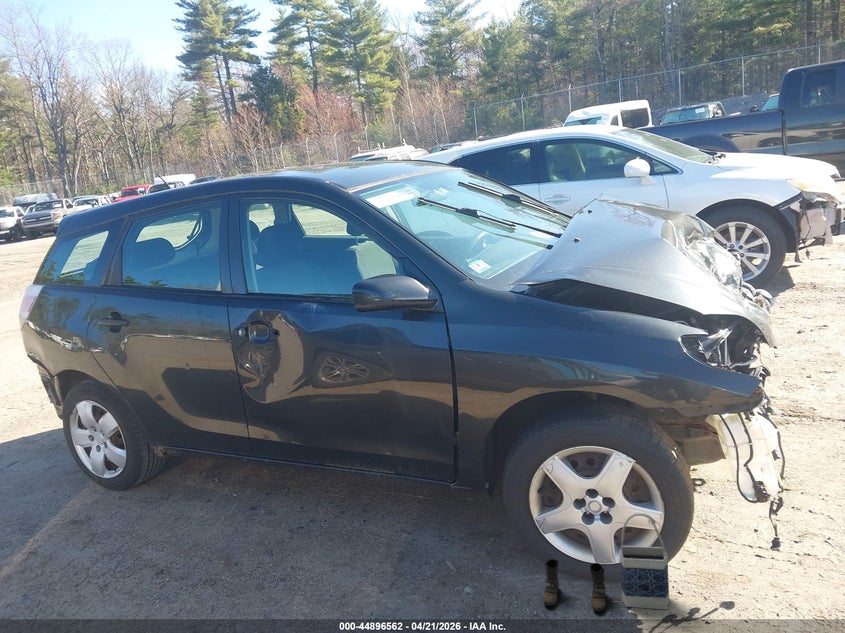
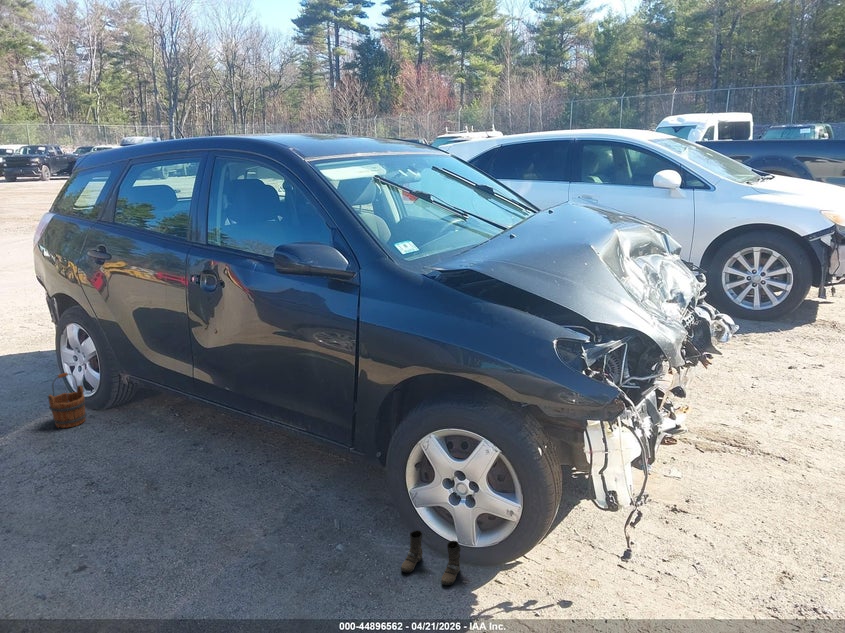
wooden bucket: none [73,454,116,516] -> present [48,373,86,428]
bag: present [619,513,669,610] -> none [473,498,515,595]

